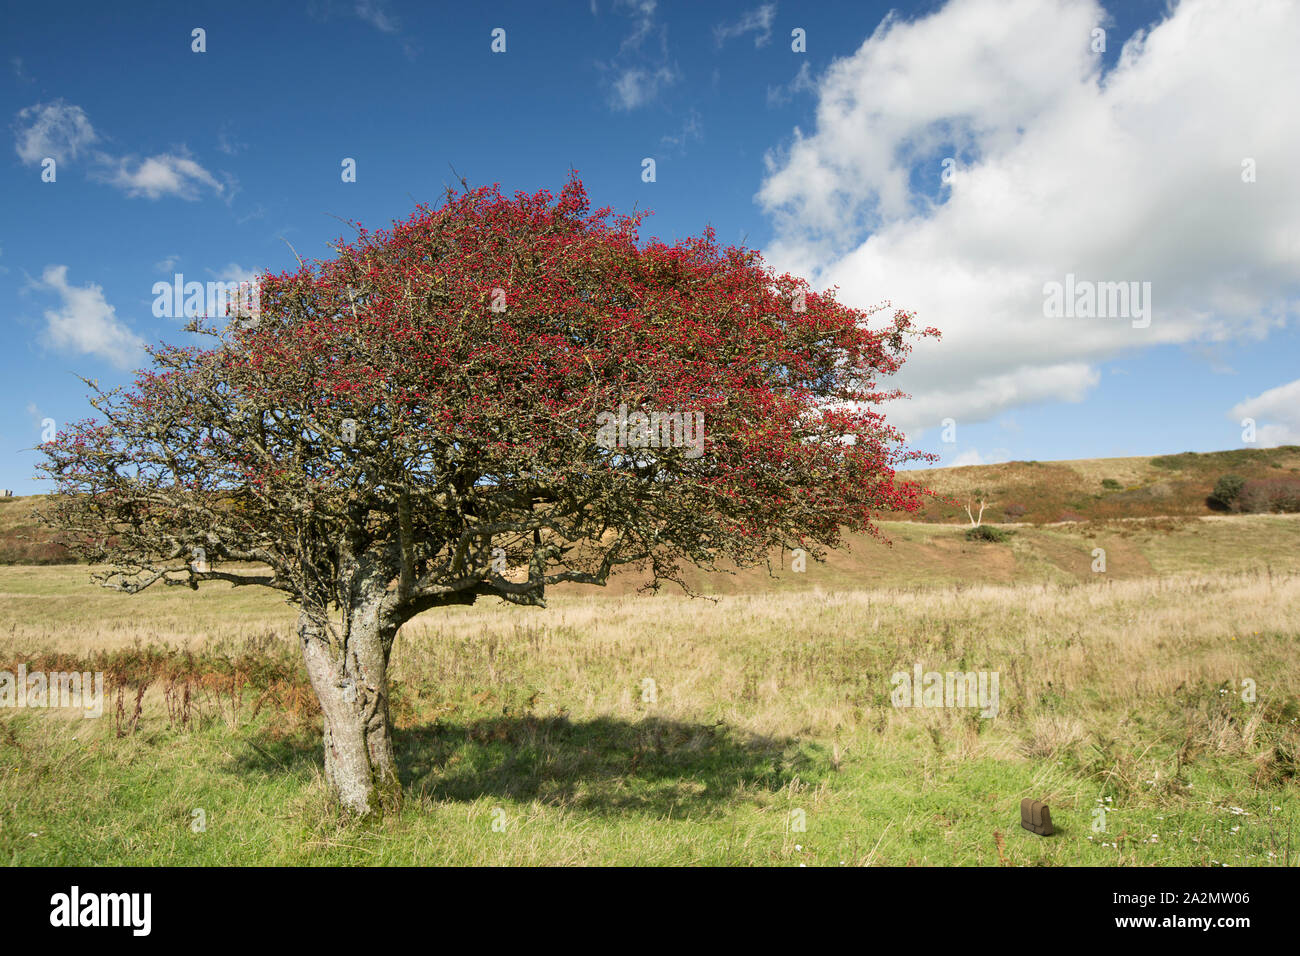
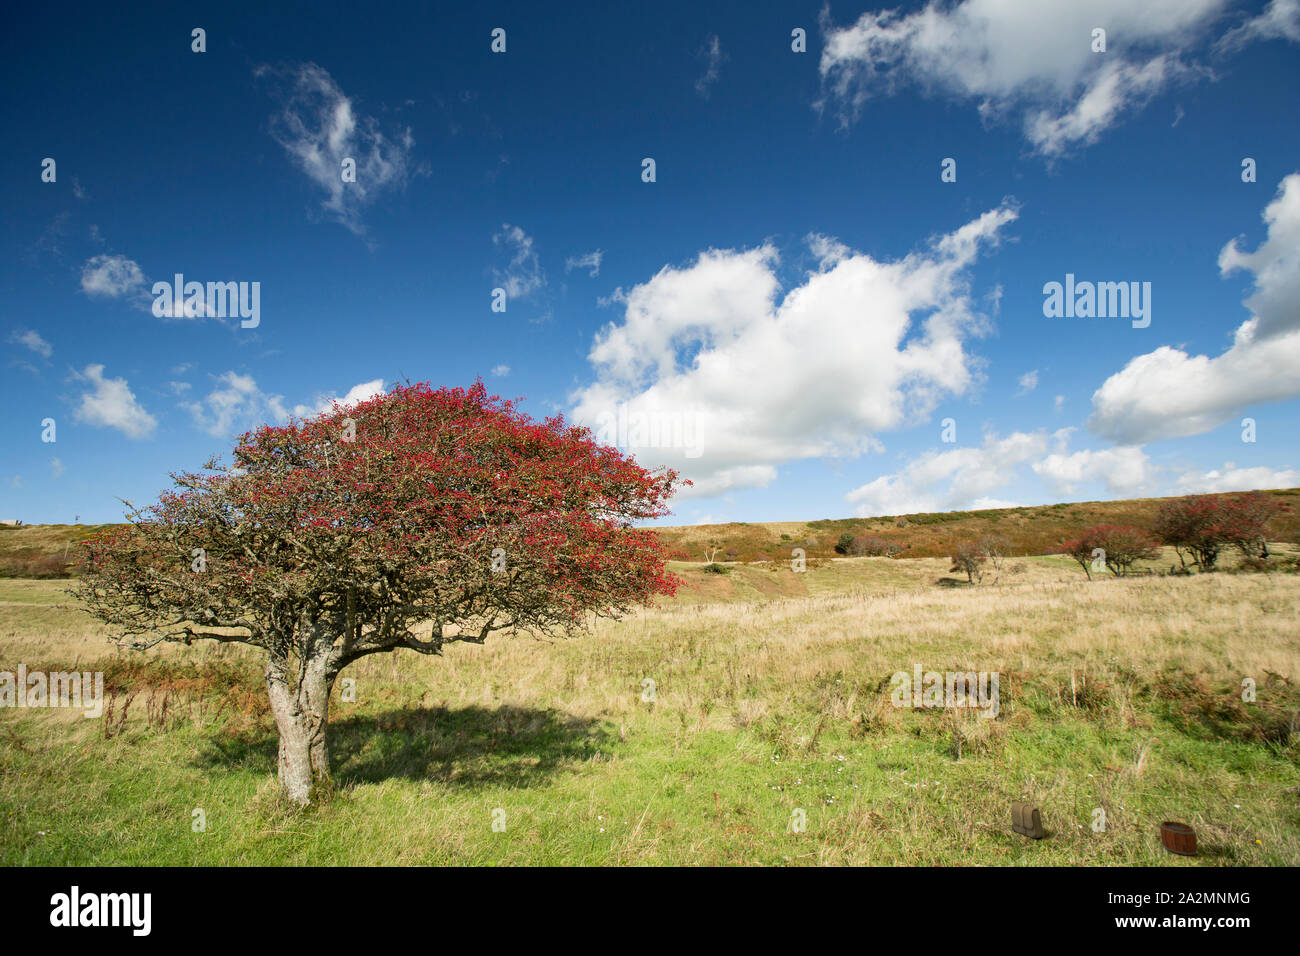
bucket: none [1172,819,1210,853] -> present [1160,821,1198,856]

